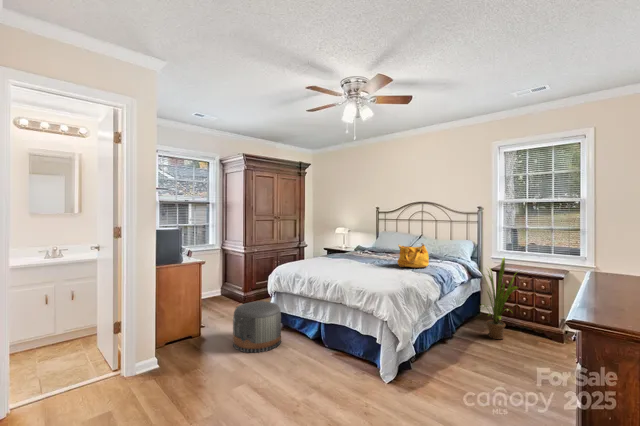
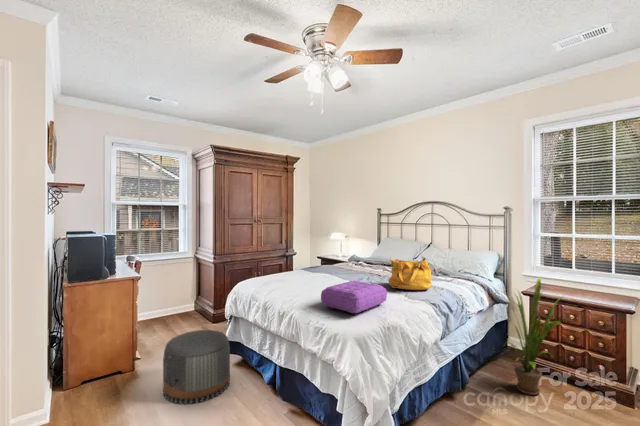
pillow: none [357,260,402,281] -> present [321,281,387,313]

